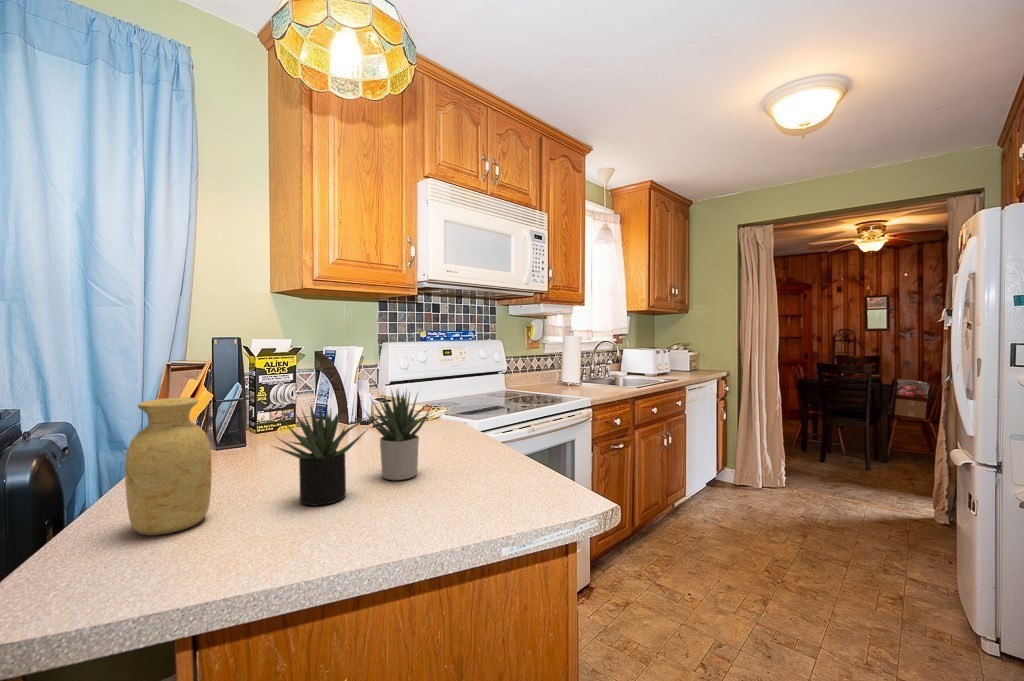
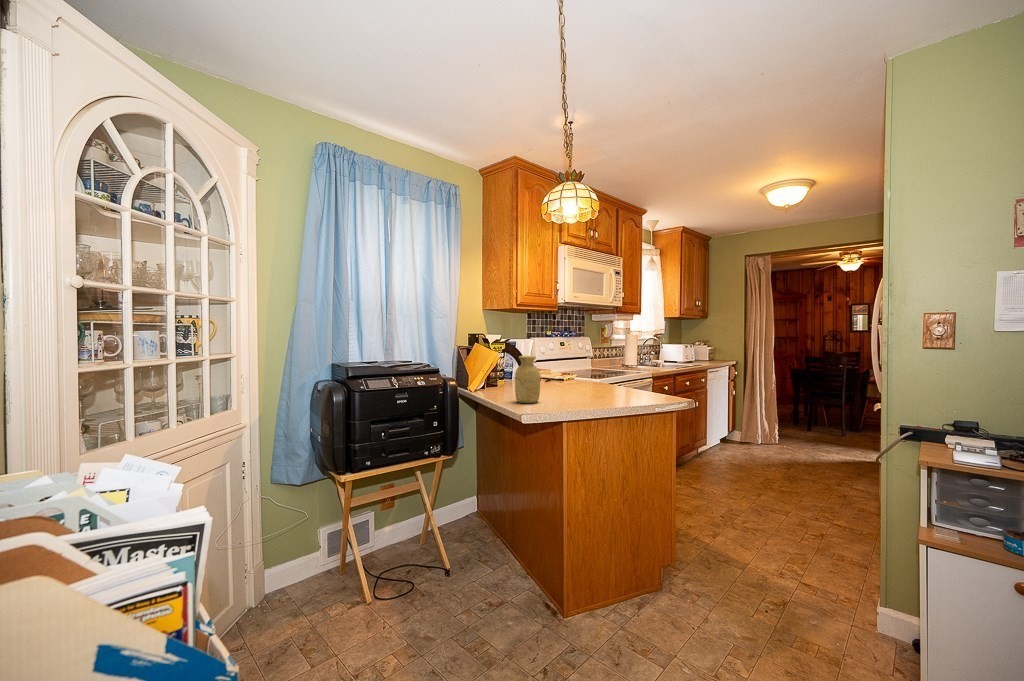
succulent plant: present [275,391,430,505] -> none [552,355,606,399]

